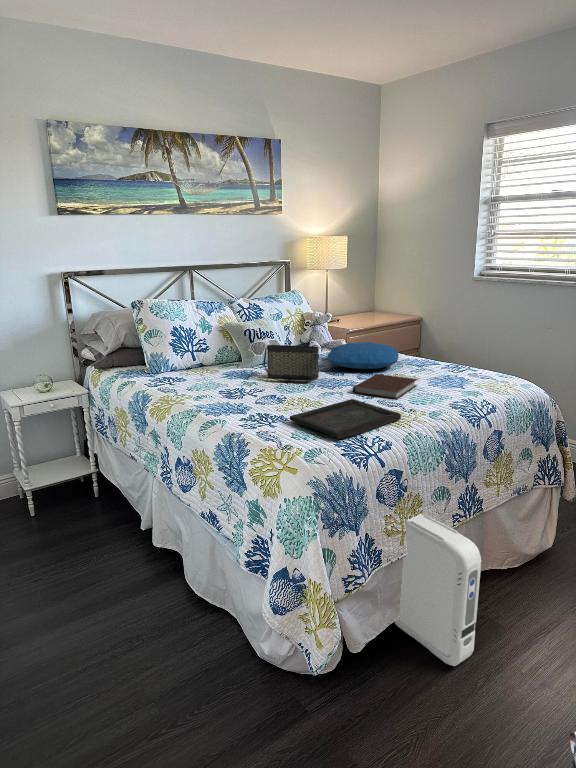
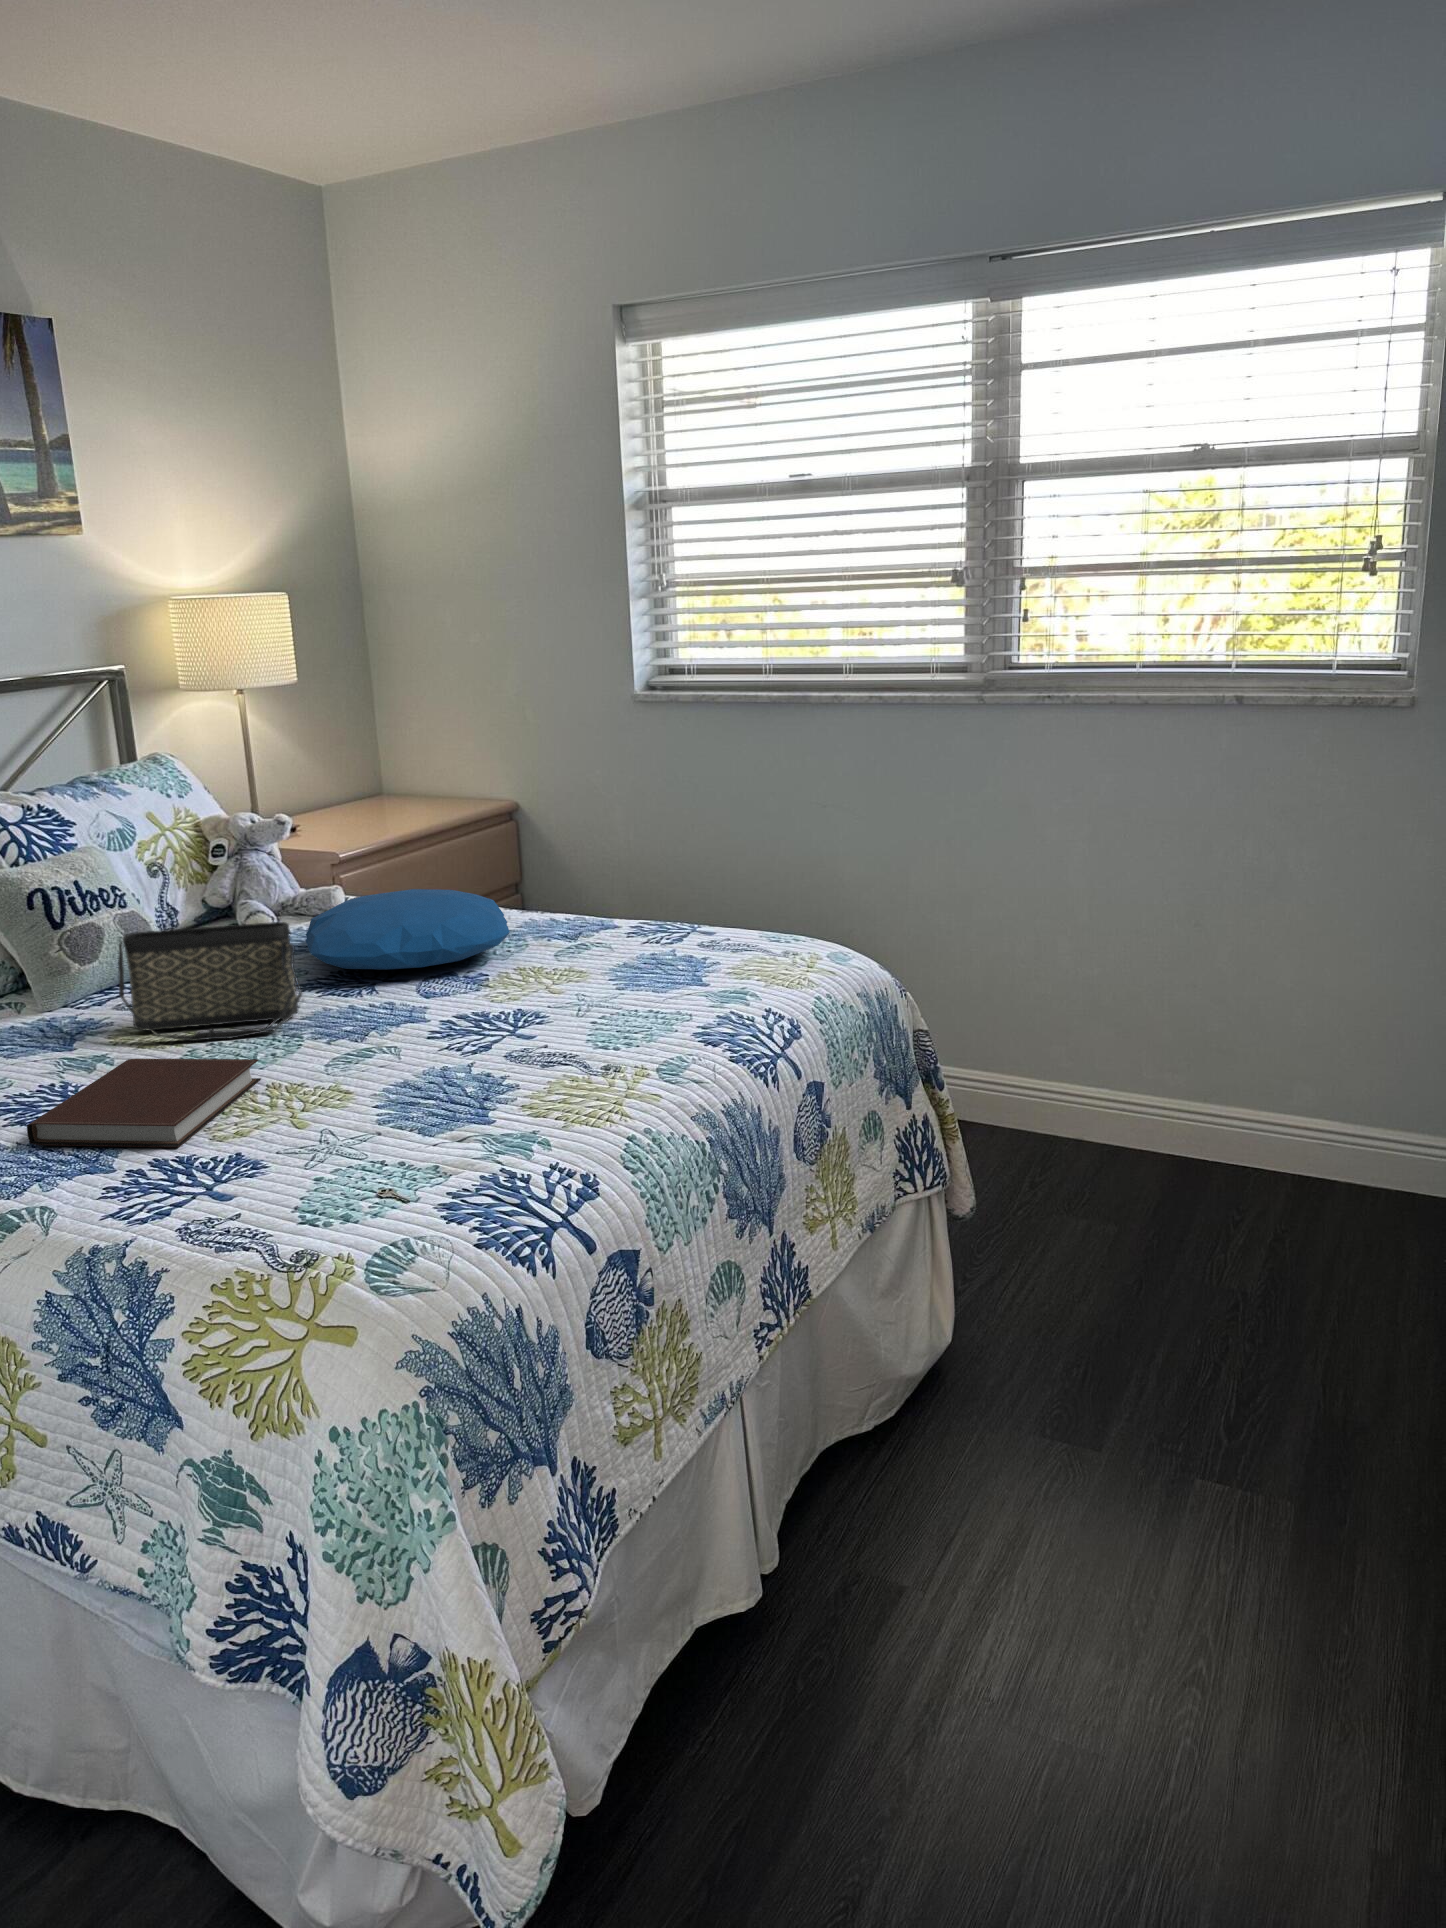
notebook: present [353,374,417,399] -> present [27,1059,261,1148]
tray: present [290,399,401,438] -> none [269,1064,589,1195]
air purifier: present [395,514,481,666] -> none [609,1351,876,1748]

